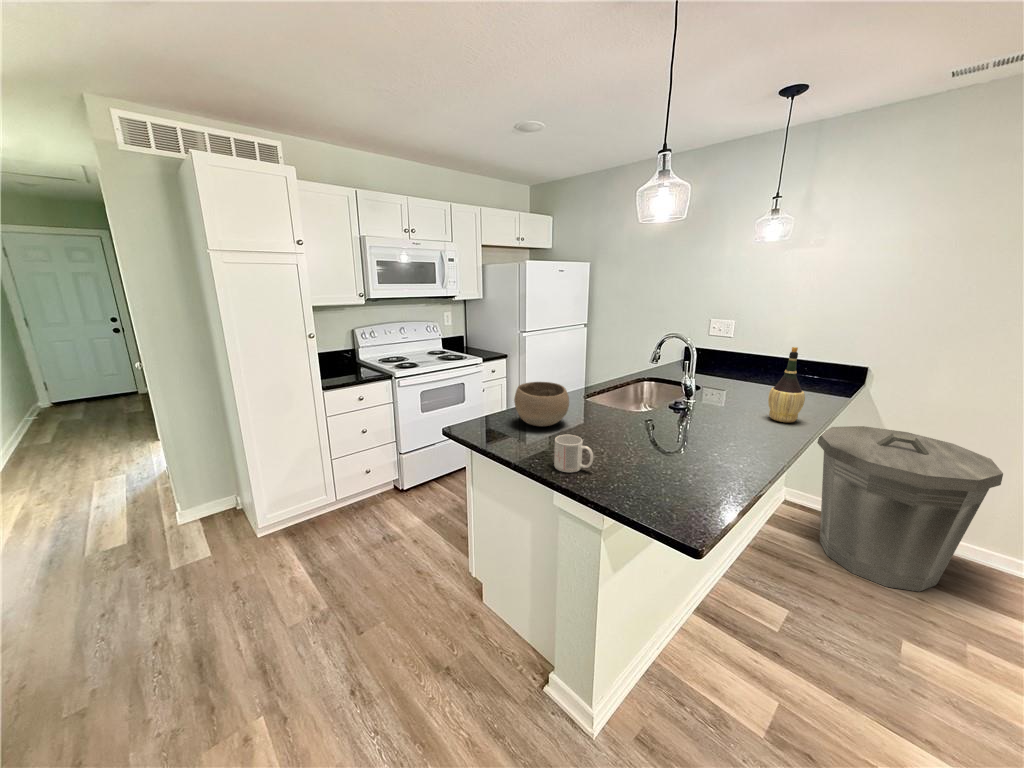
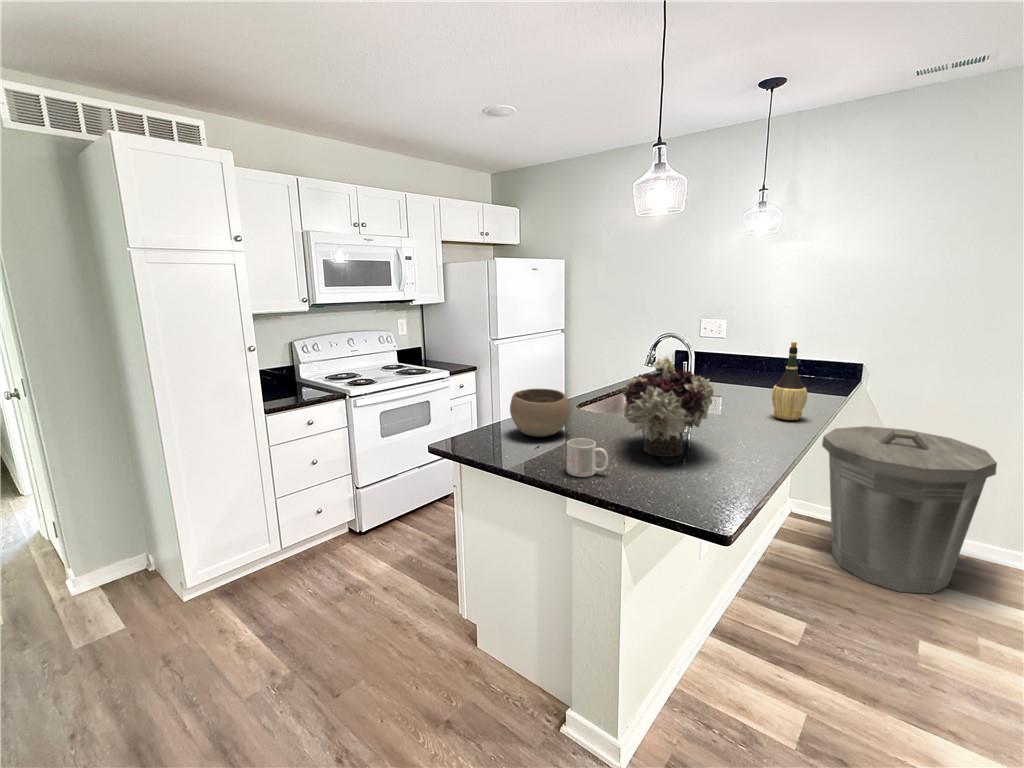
flower arrangement: none [615,358,705,456] -> present [623,356,714,457]

